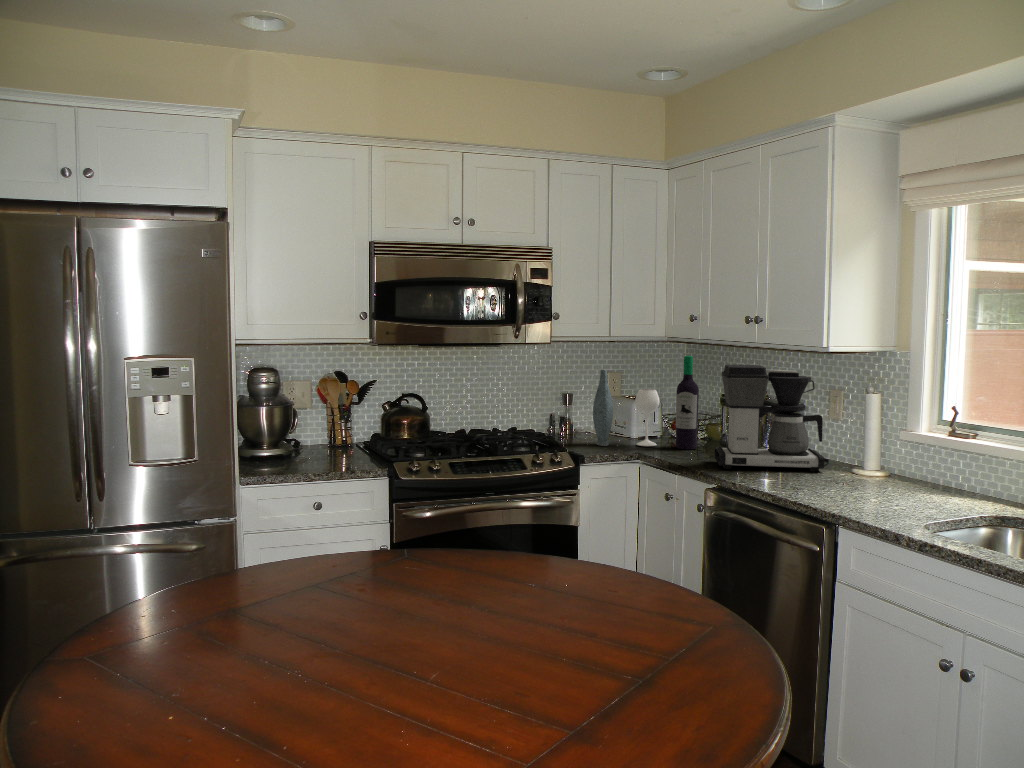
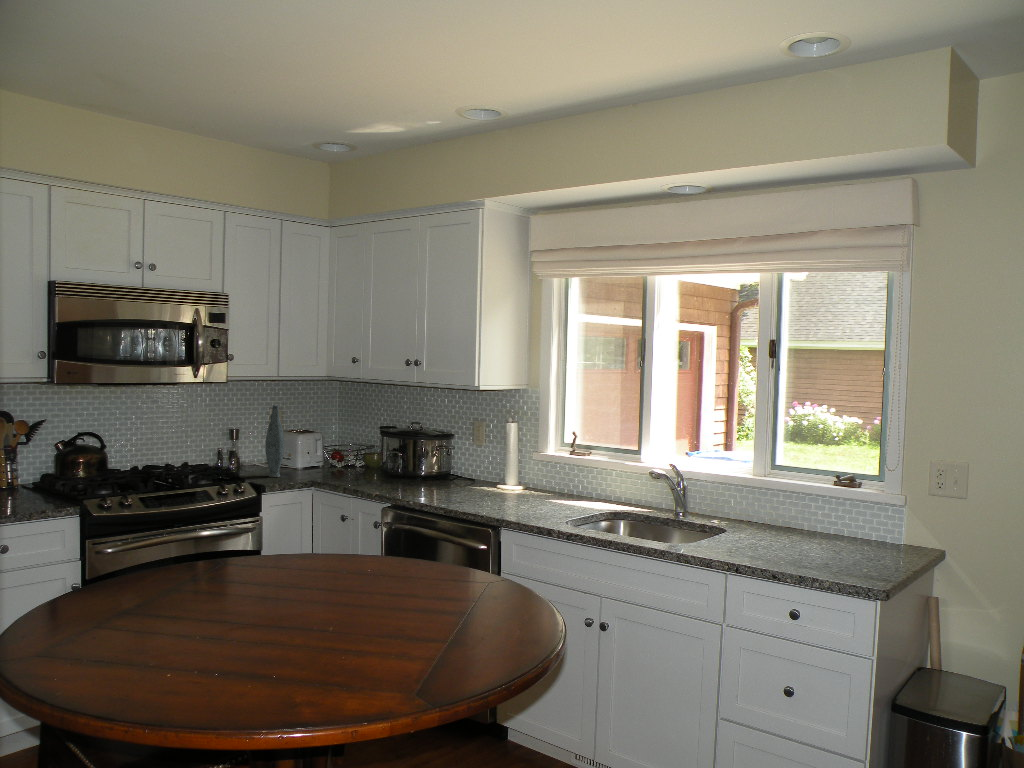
wine bottle: present [635,356,699,449] -> none [305,391,365,477]
coffee maker: present [715,365,825,472] -> none [385,400,477,491]

